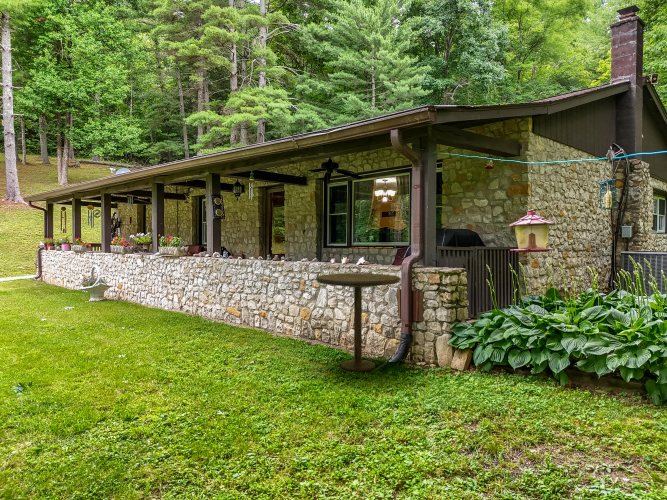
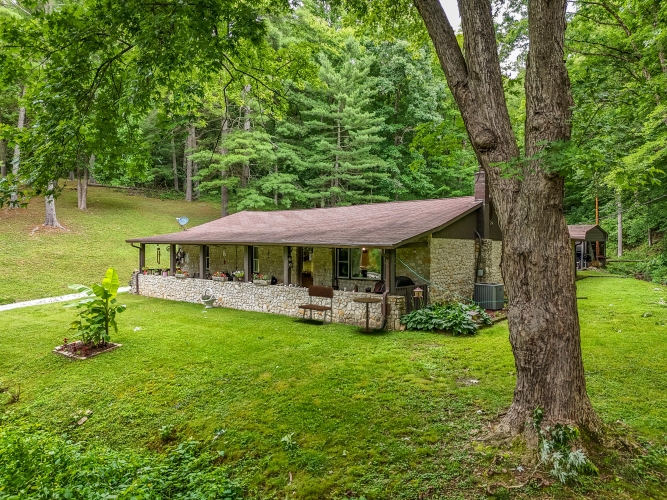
bench: none [208,251,286,343] -> present [298,286,334,325]

